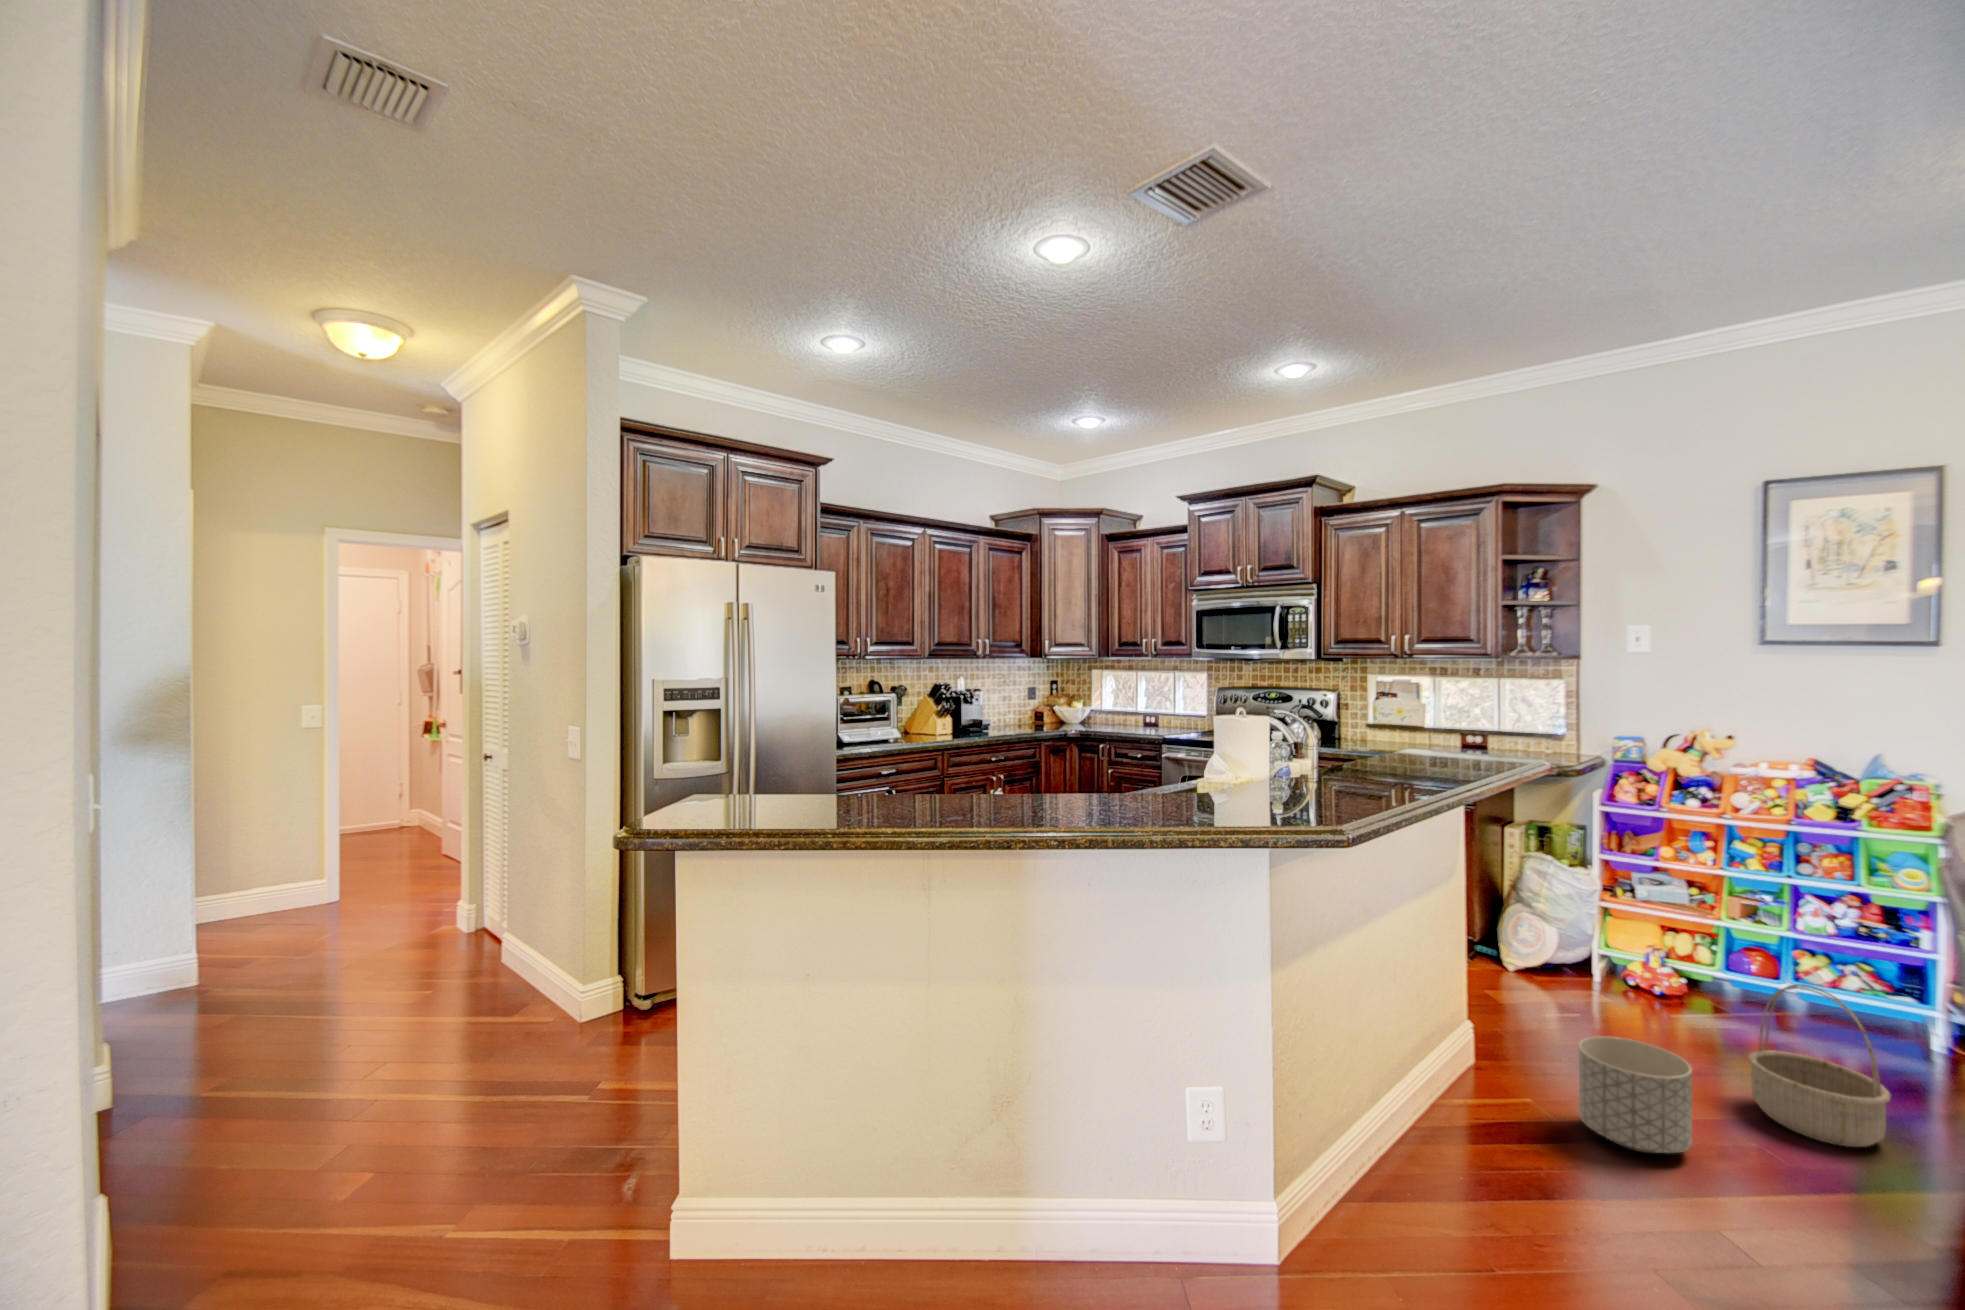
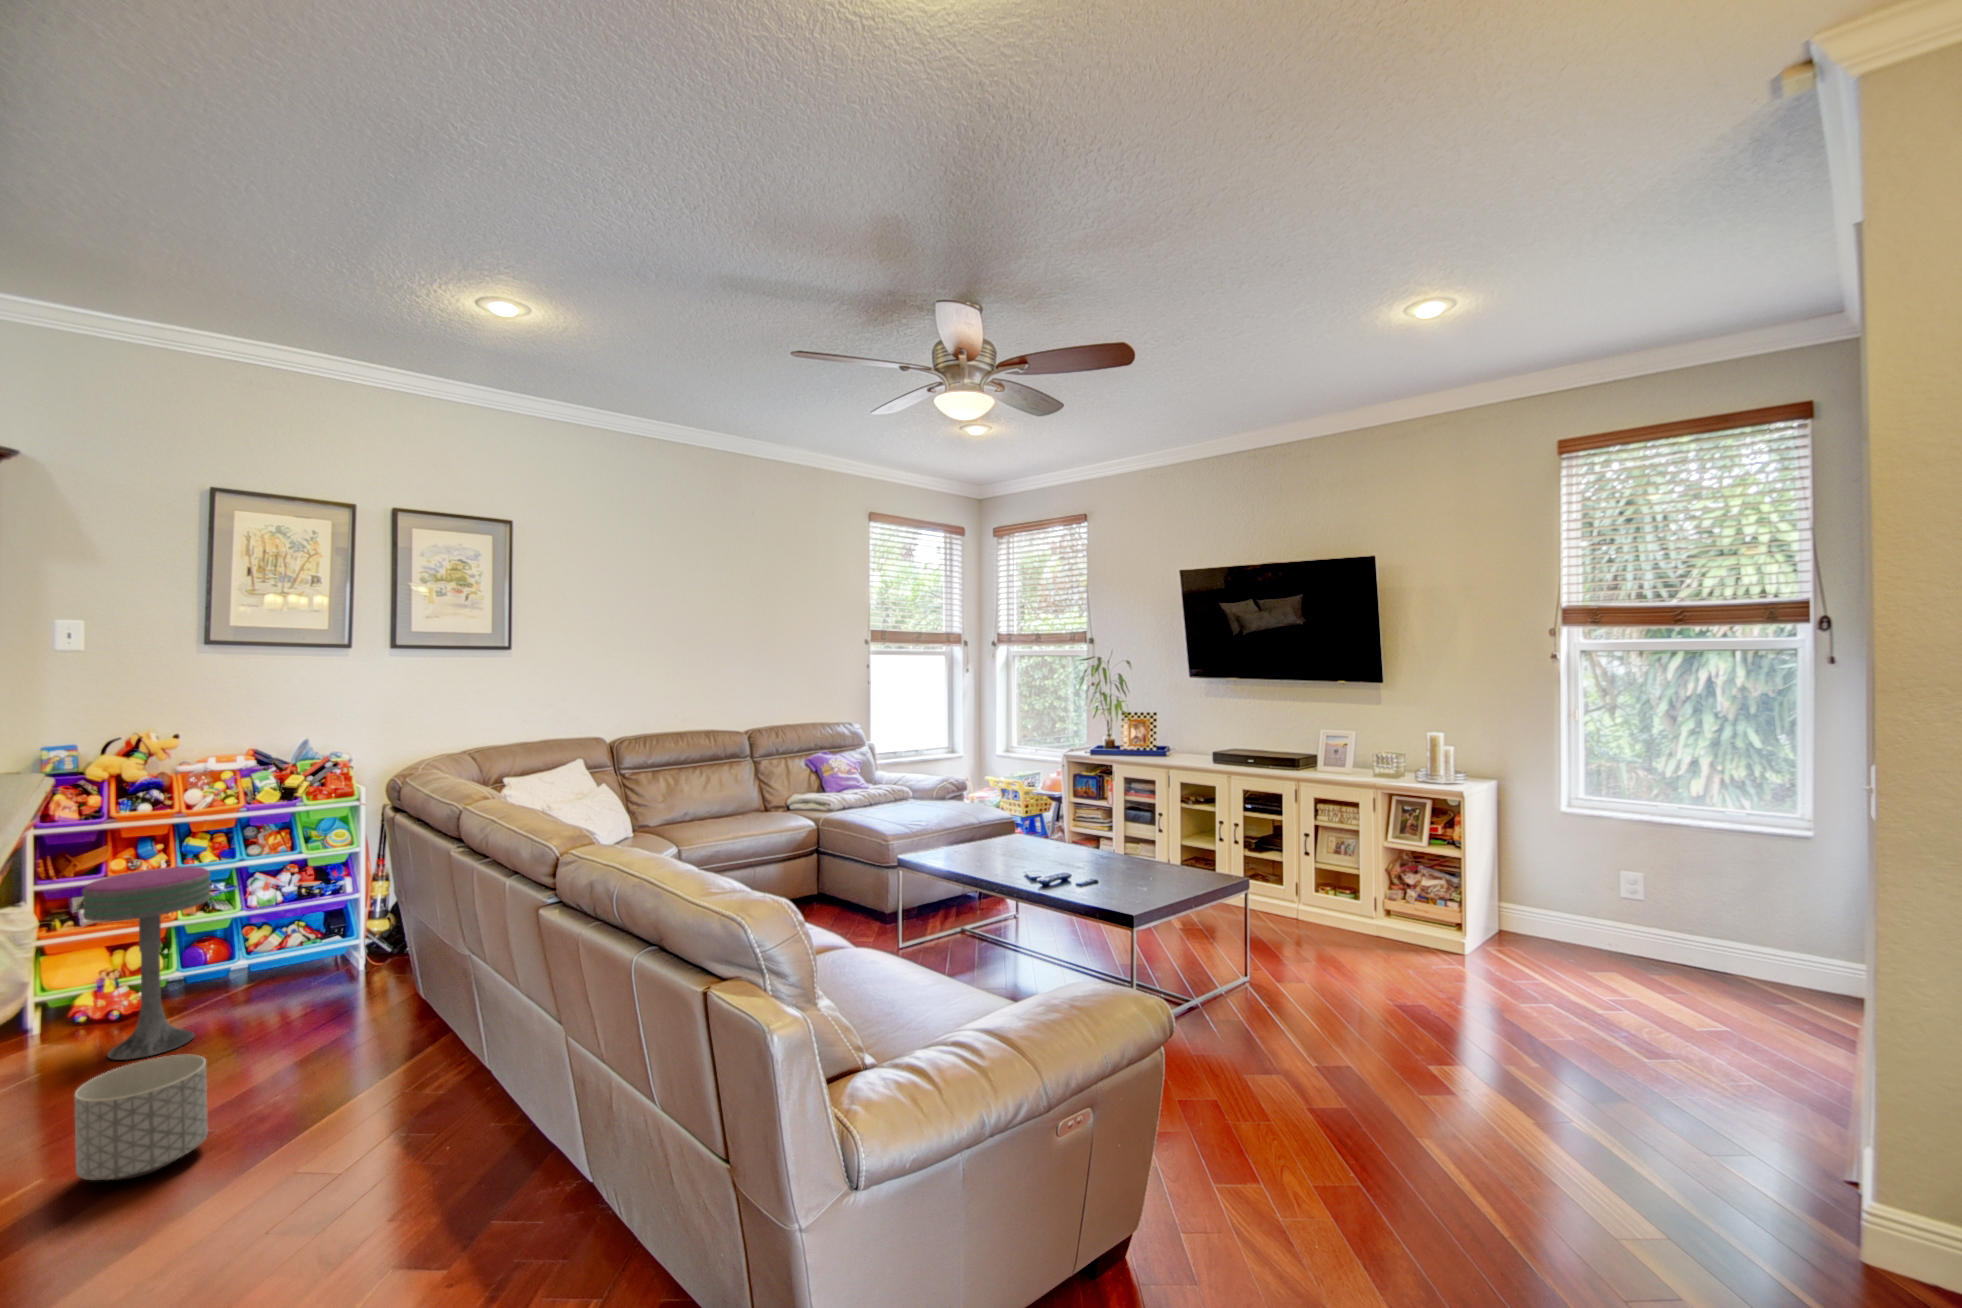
bar stool: none [1625,860,1741,1046] -> present [82,866,211,1060]
basket: present [1748,984,1890,1147] -> none [238,941,353,1076]

